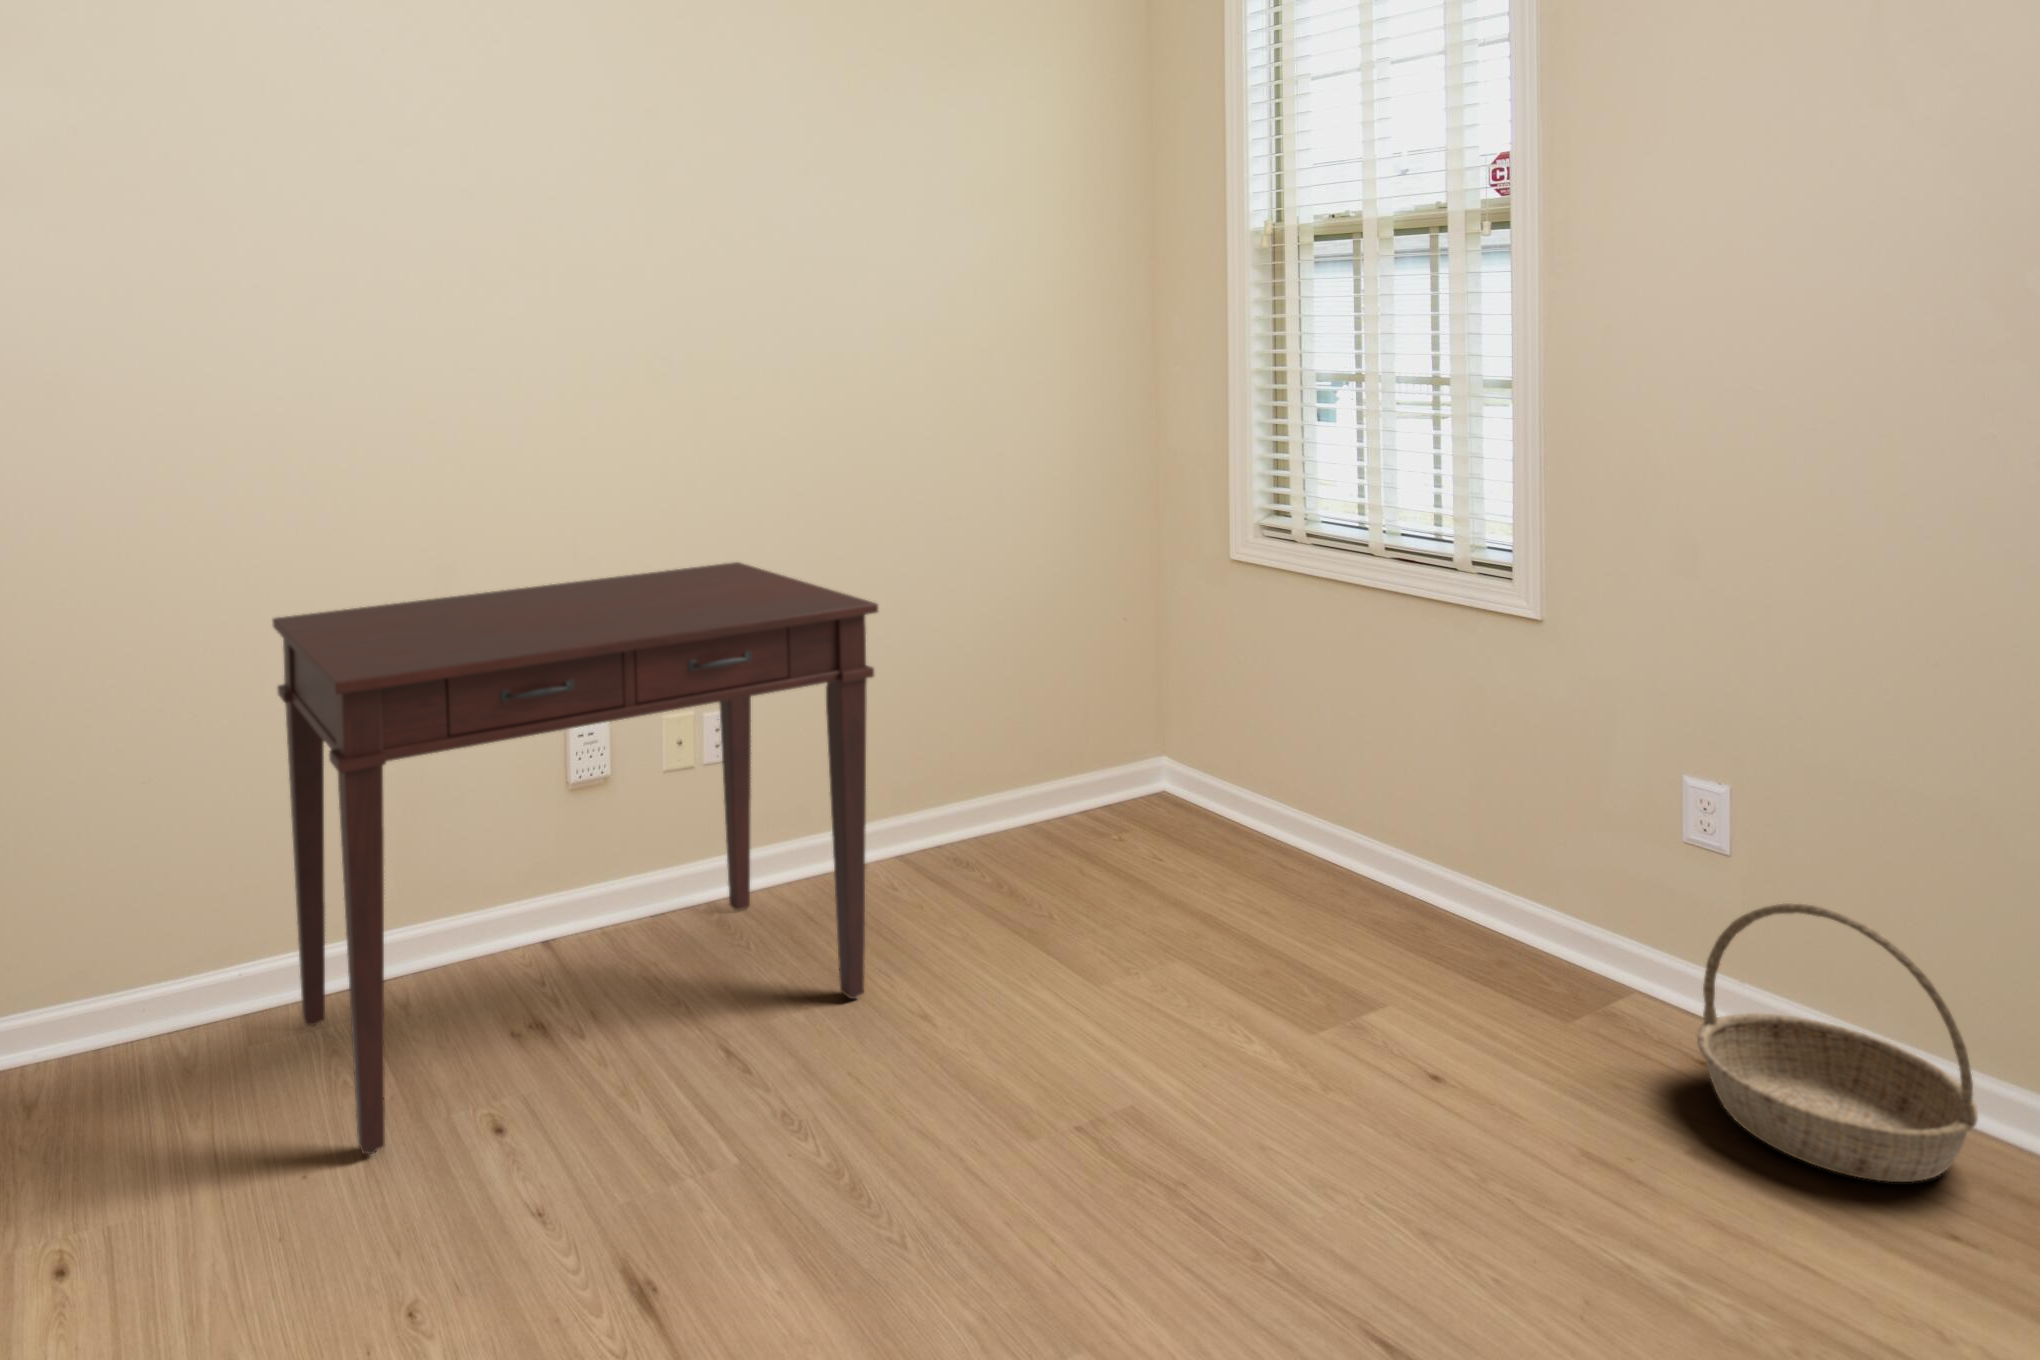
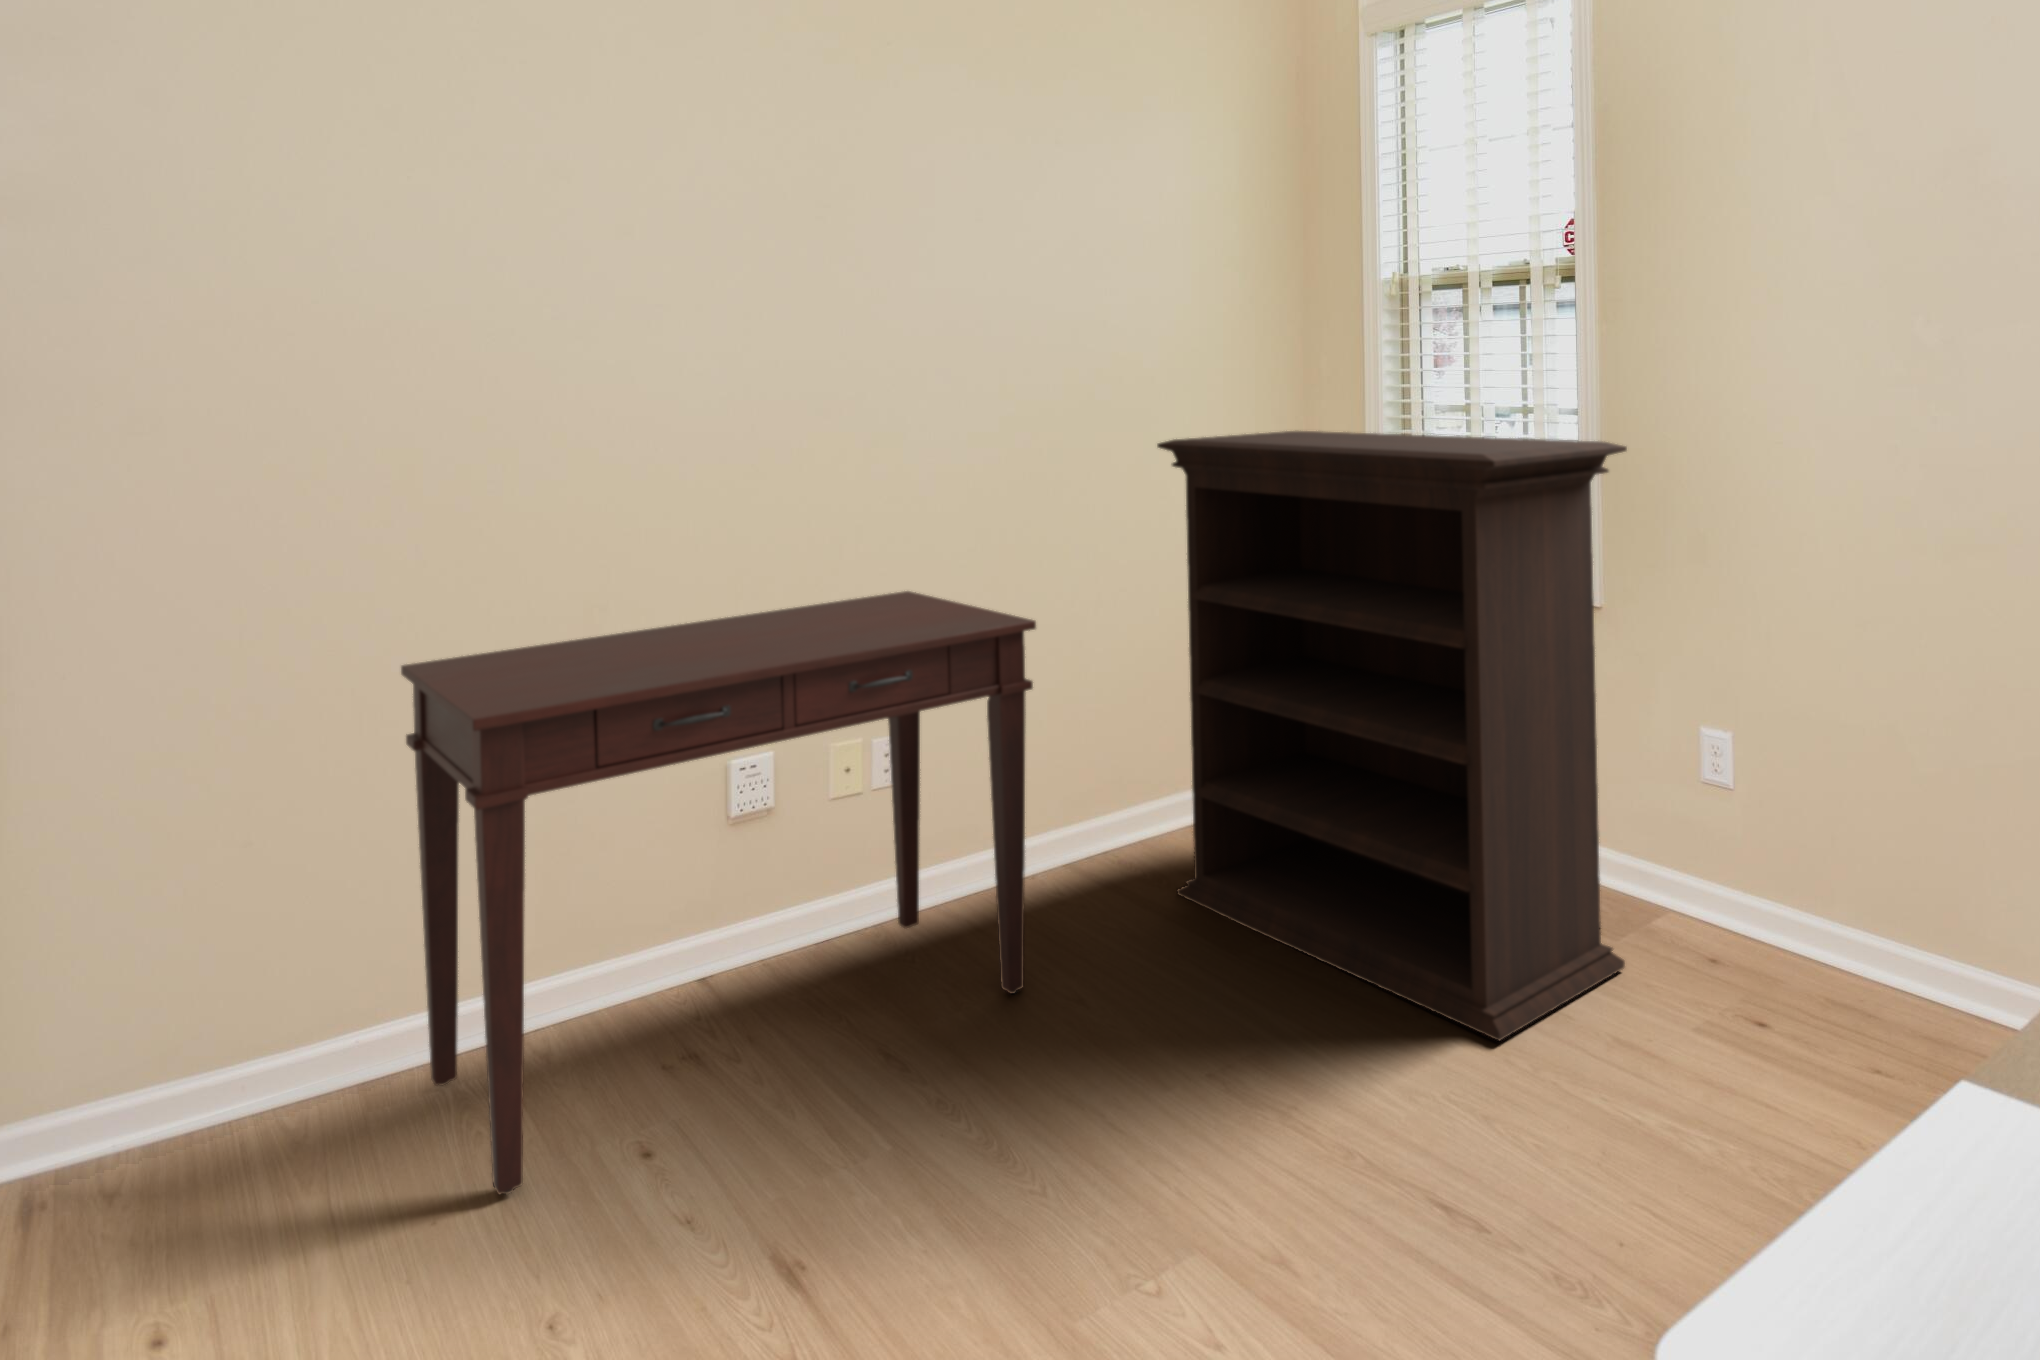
bookshelf: none [1000,400,1602,1137] -> present [1157,431,1627,1041]
basket: present [1697,903,1978,1182] -> none [1700,820,1880,1028]

